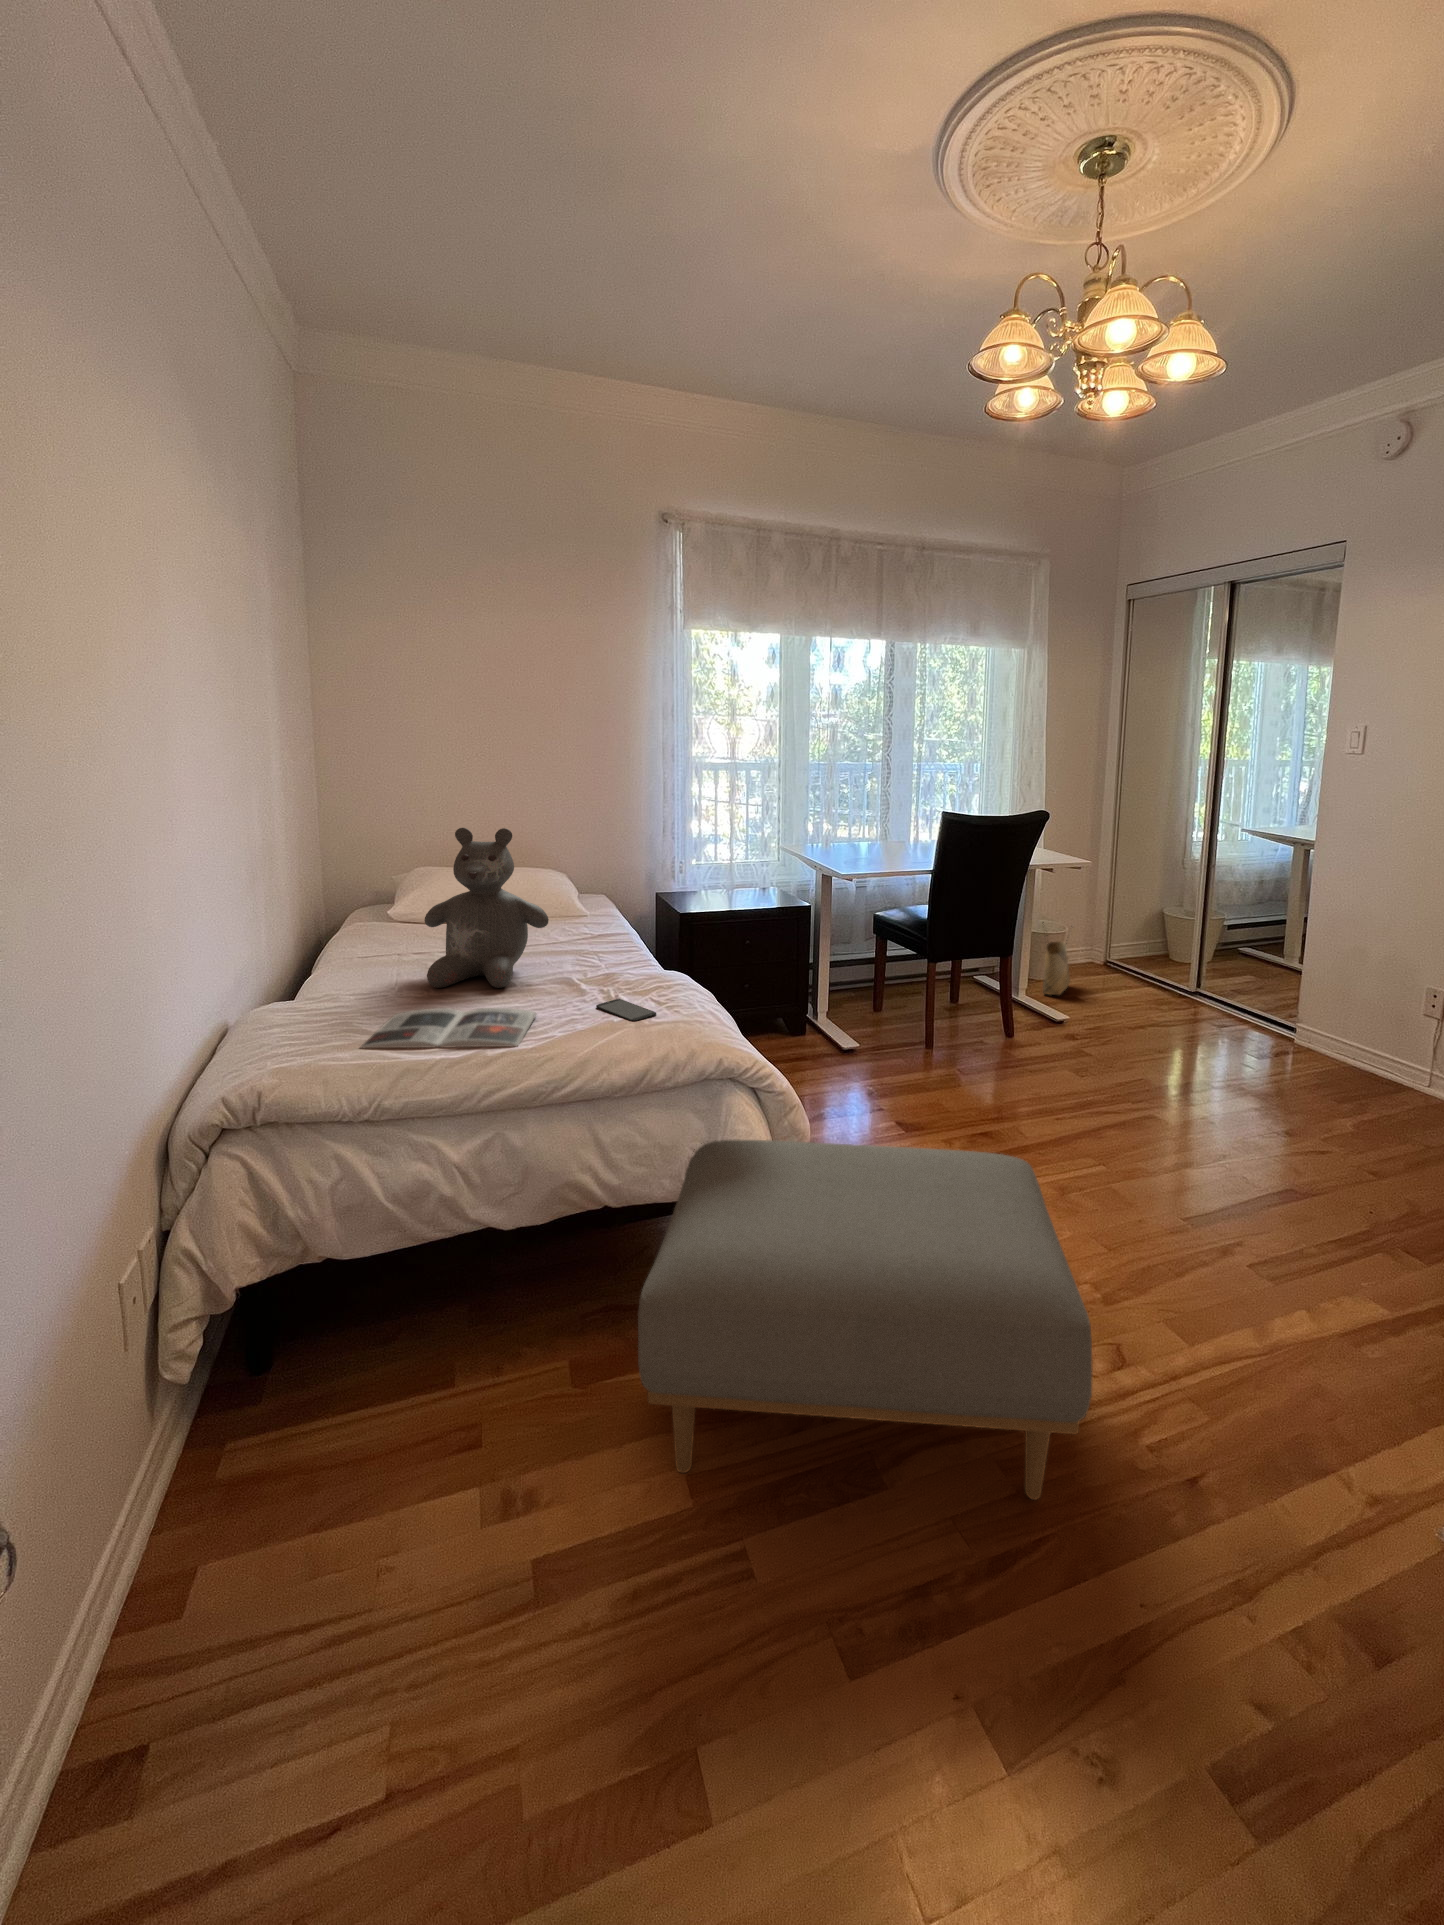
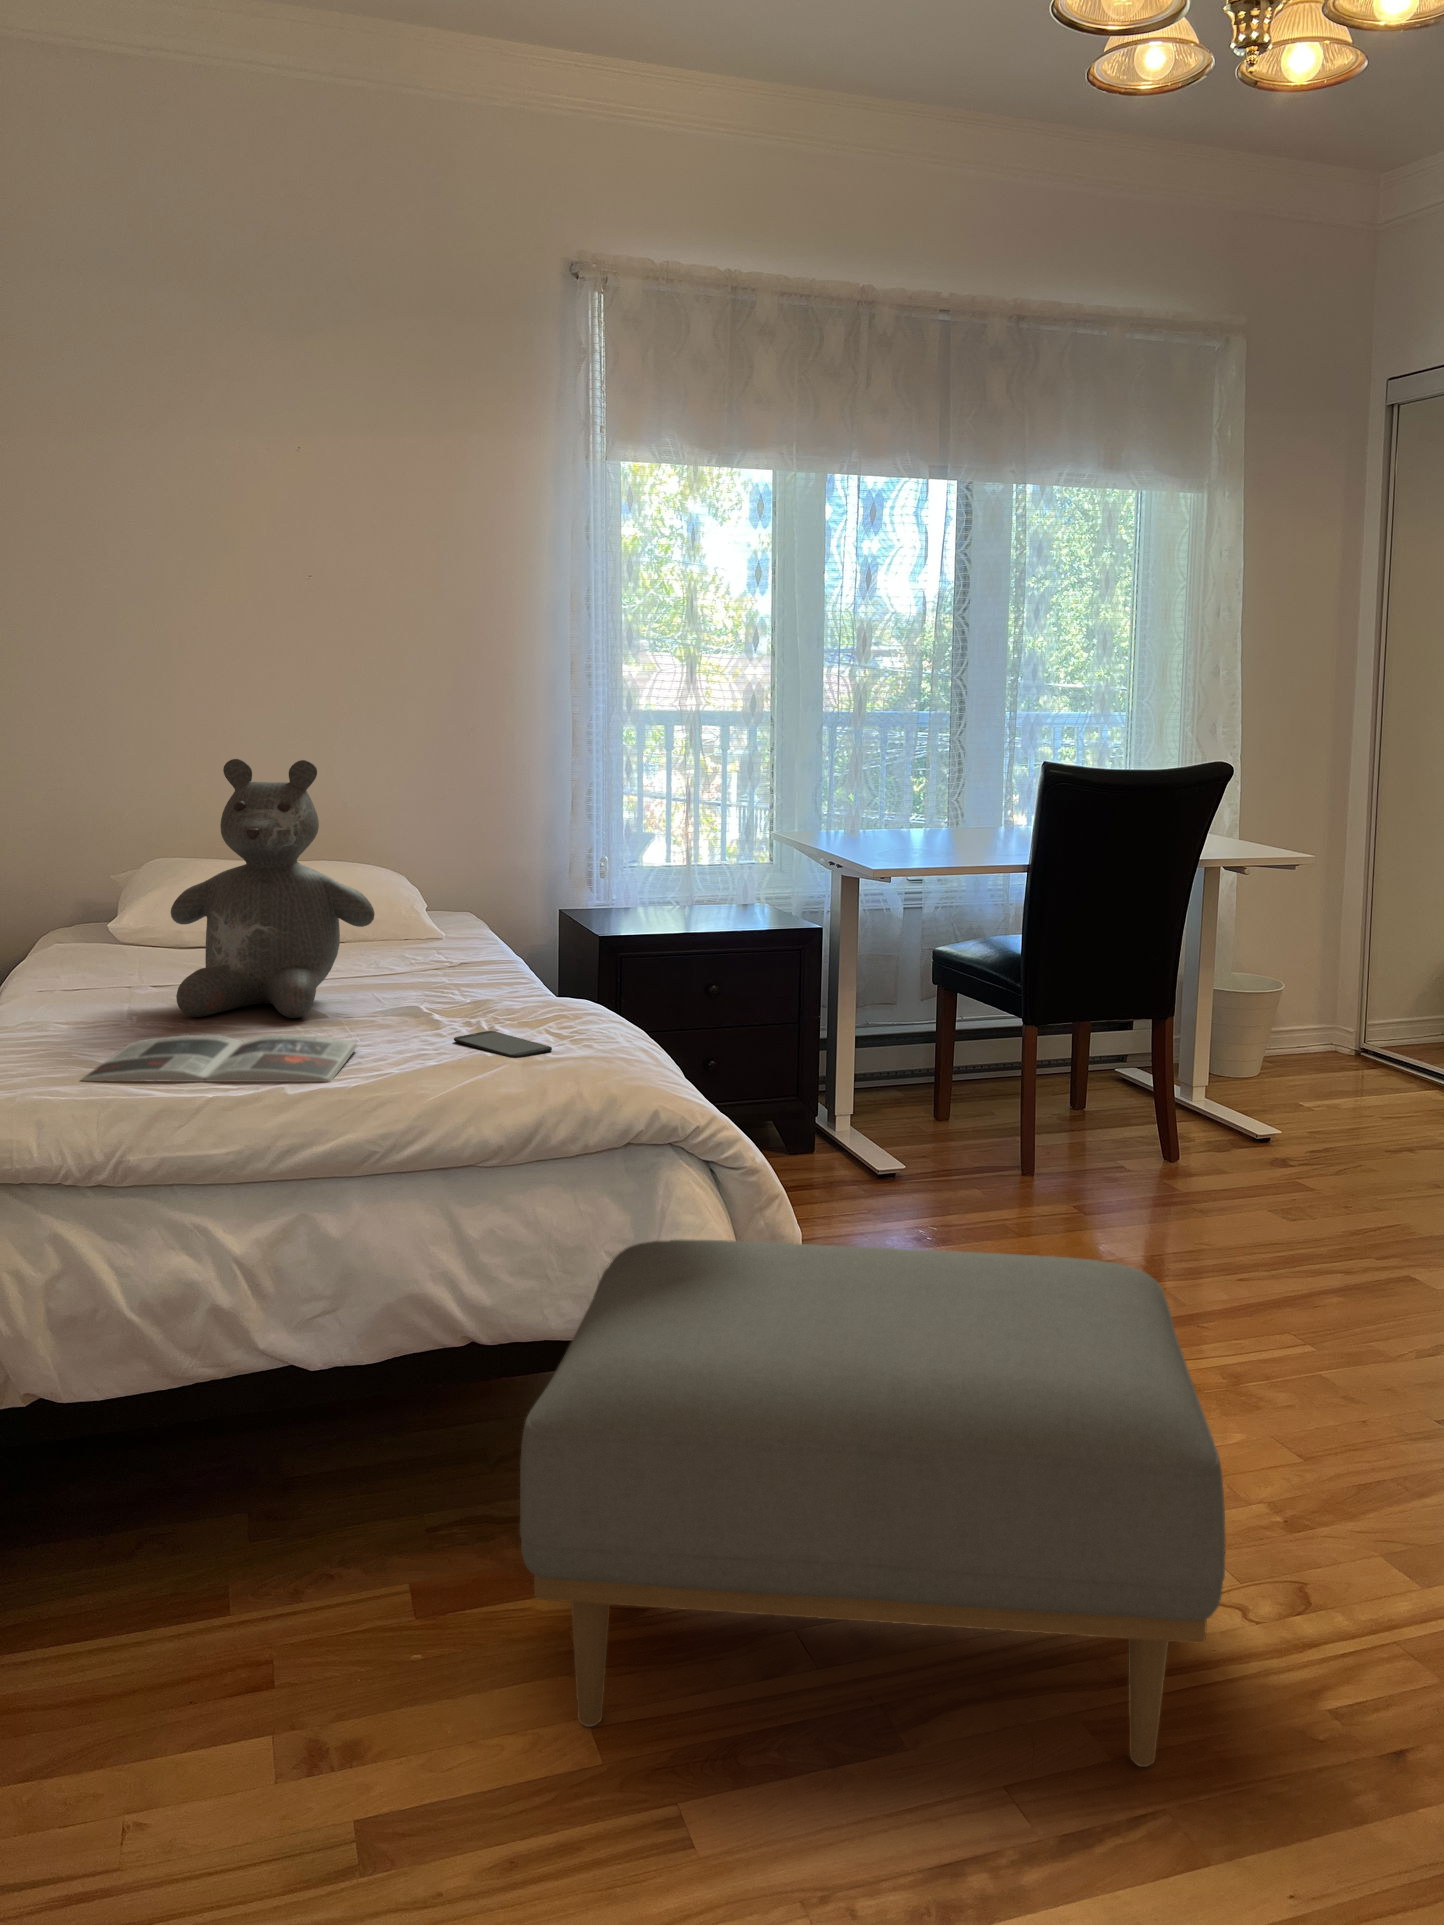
woven basket: present [1043,922,1072,995] -> none [1237,969,1293,1099]

